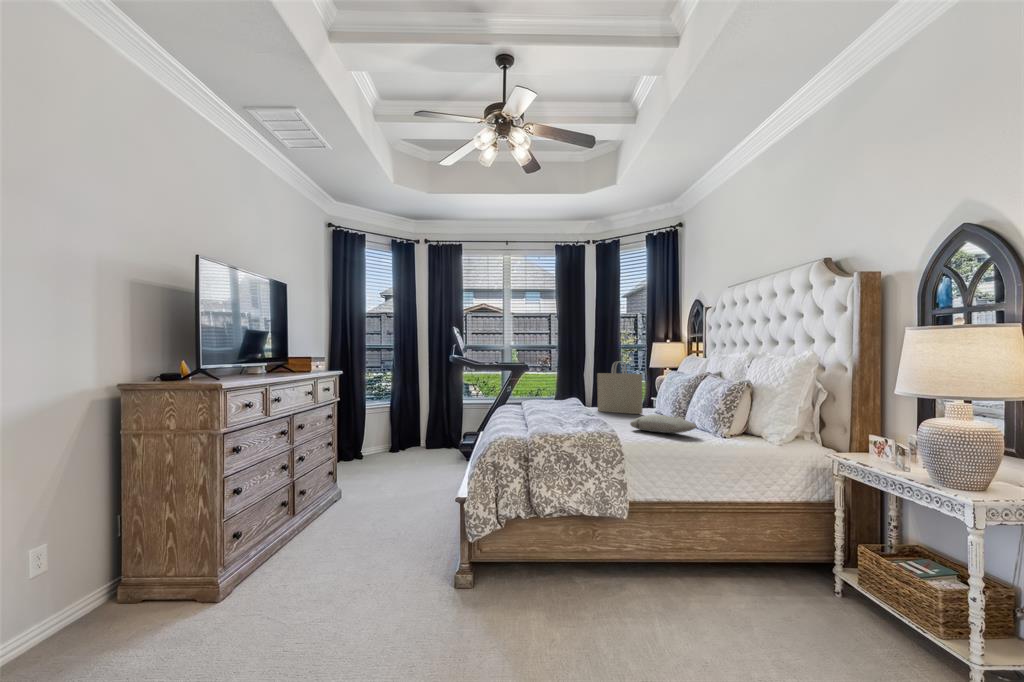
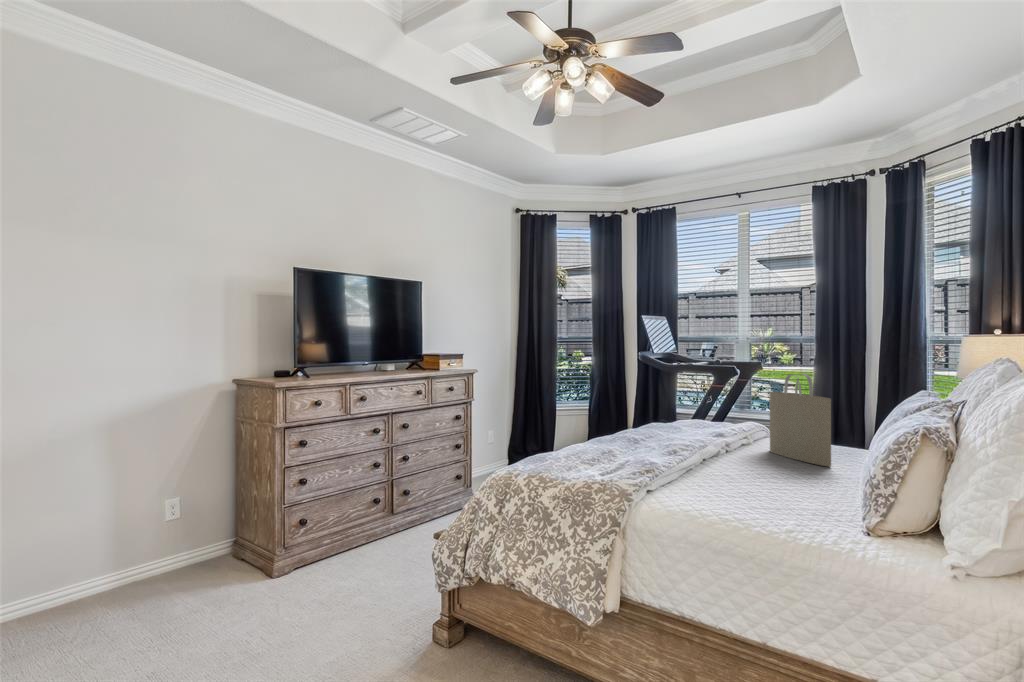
pillow: present [630,415,696,433] -> none [705,470,790,510]

